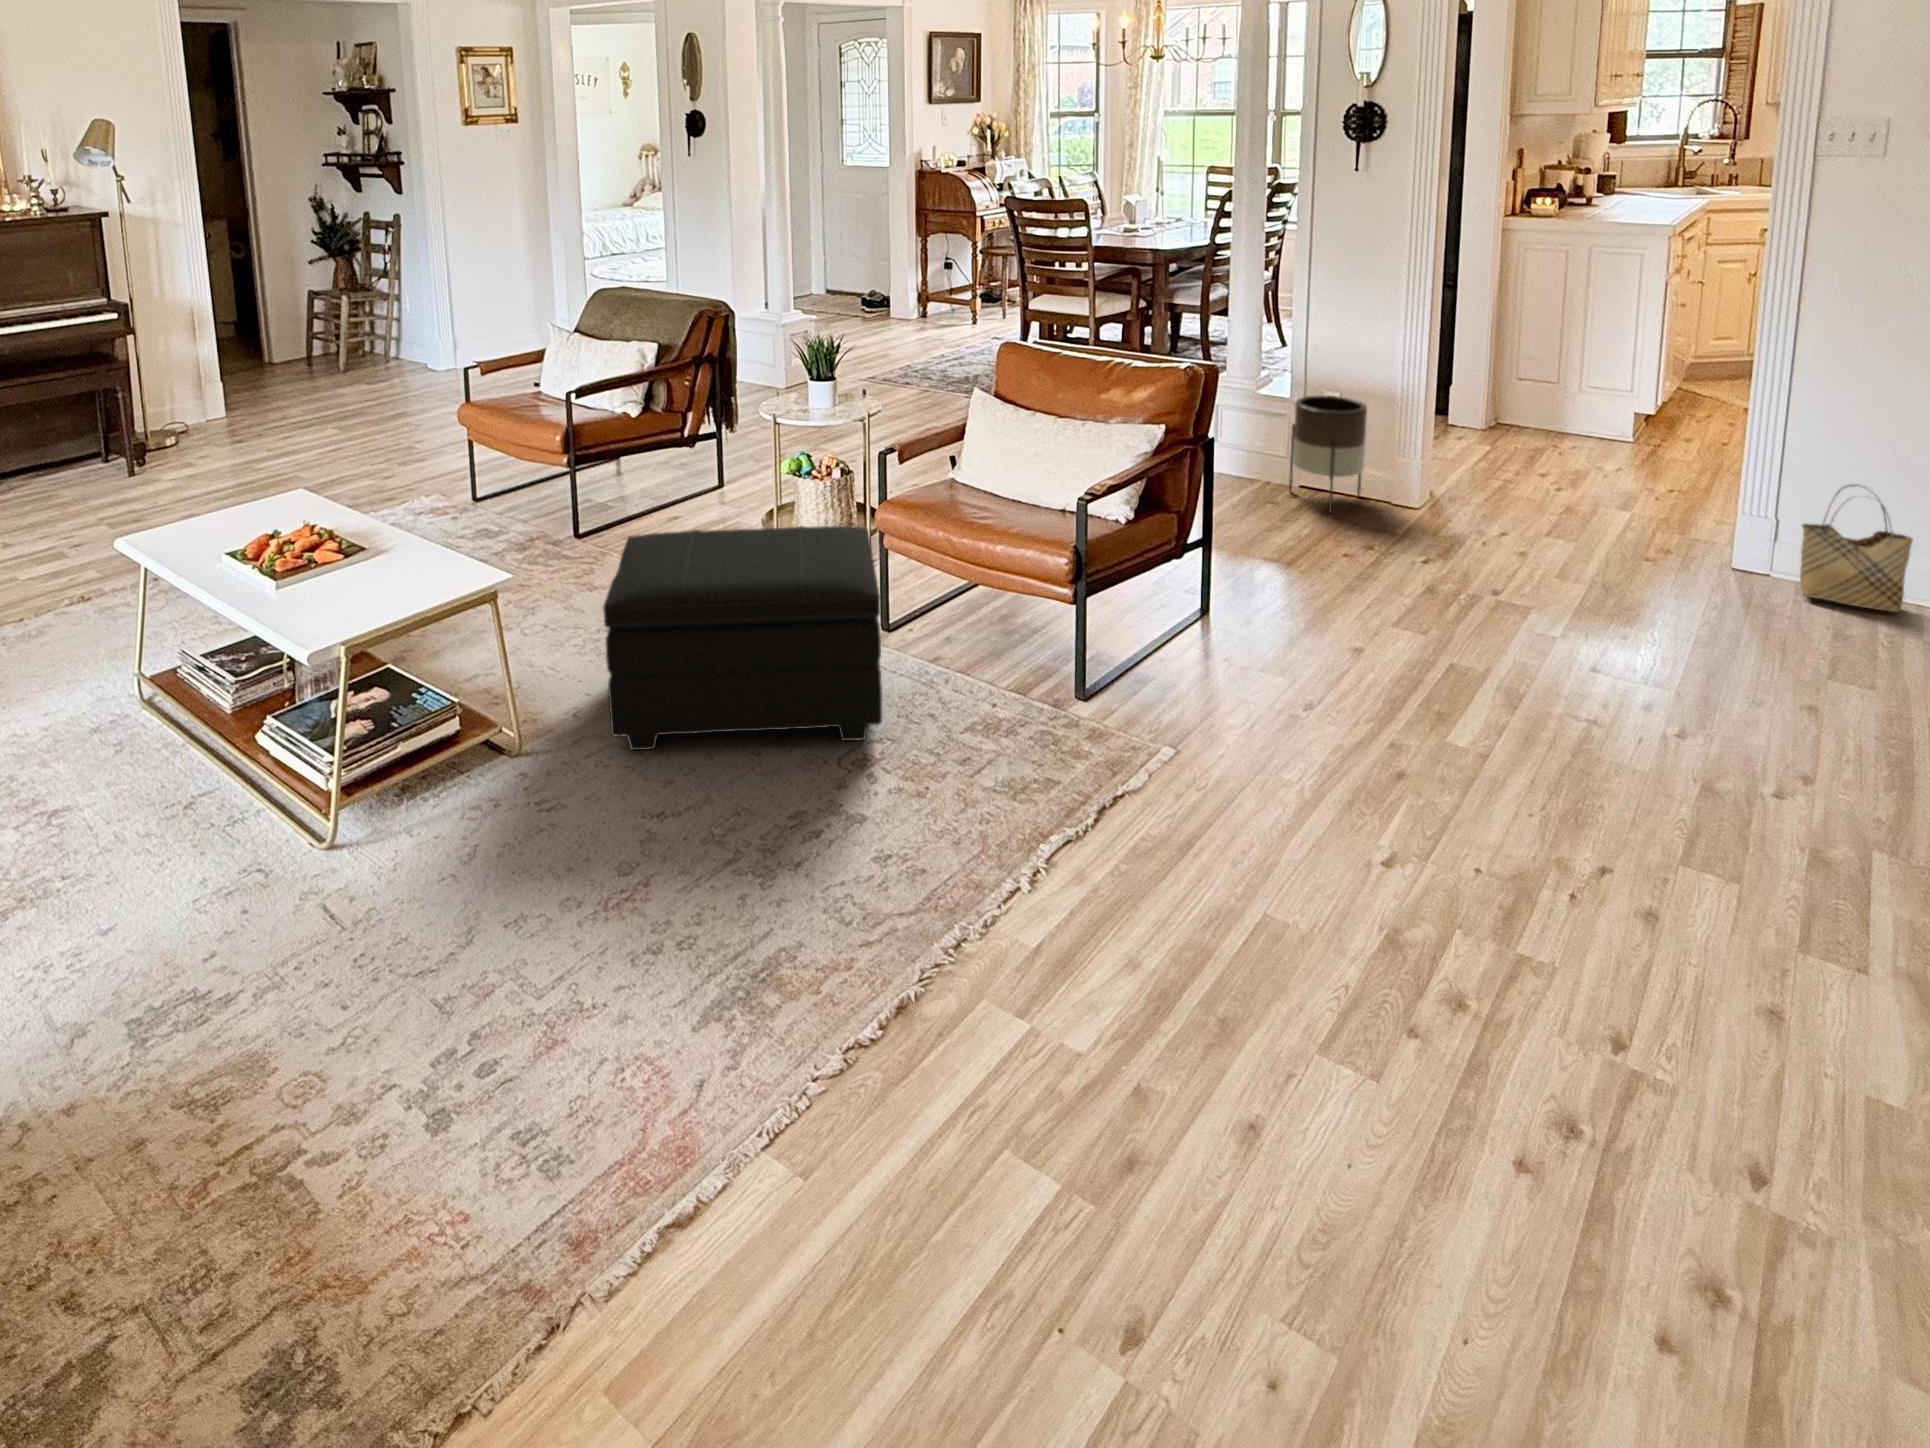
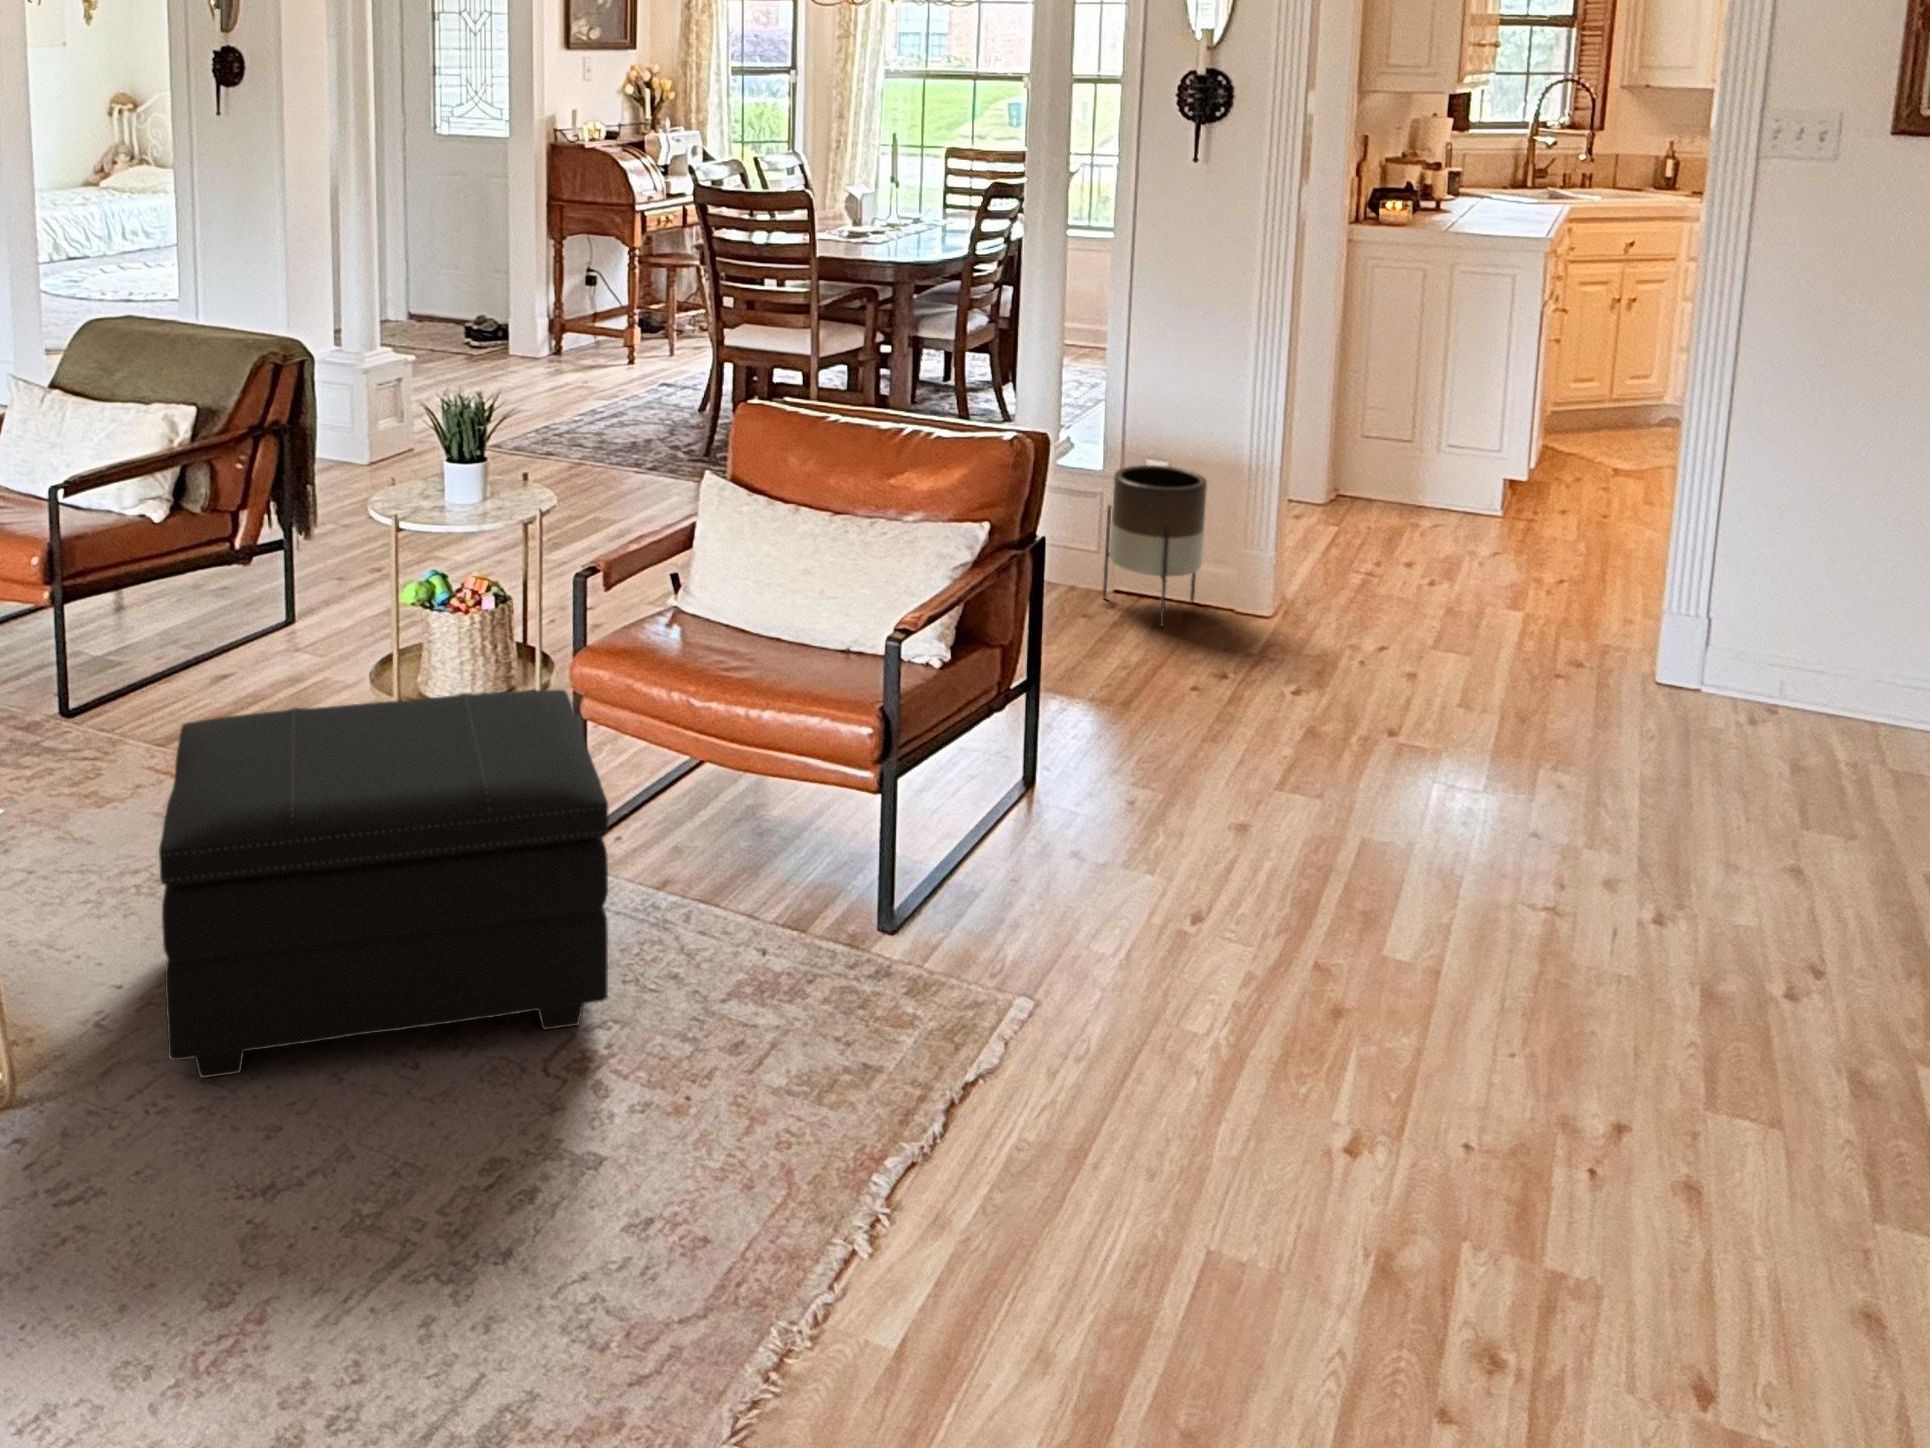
woven basket: present [1800,485,1913,612] -> none [1738,570,1866,730]

